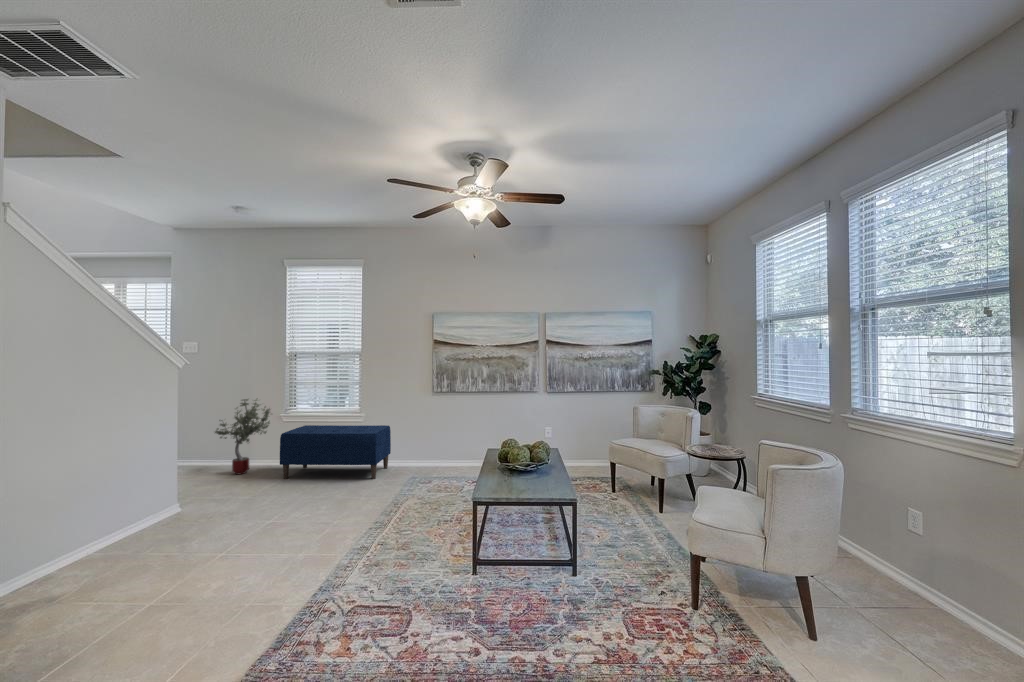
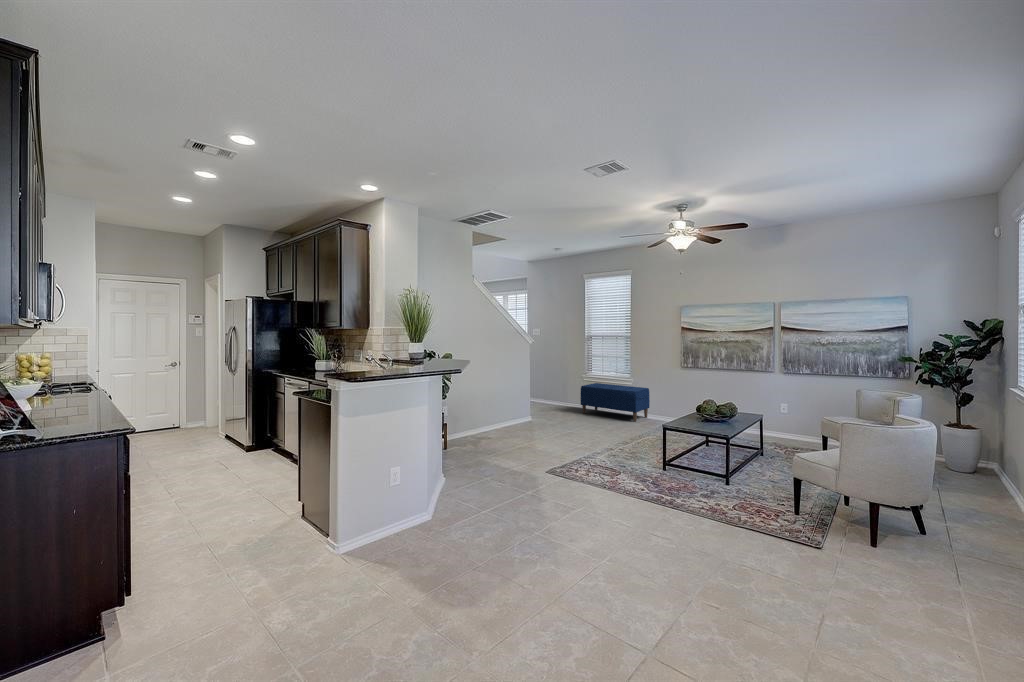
potted tree: present [215,399,270,475] -> none [548,363,578,408]

